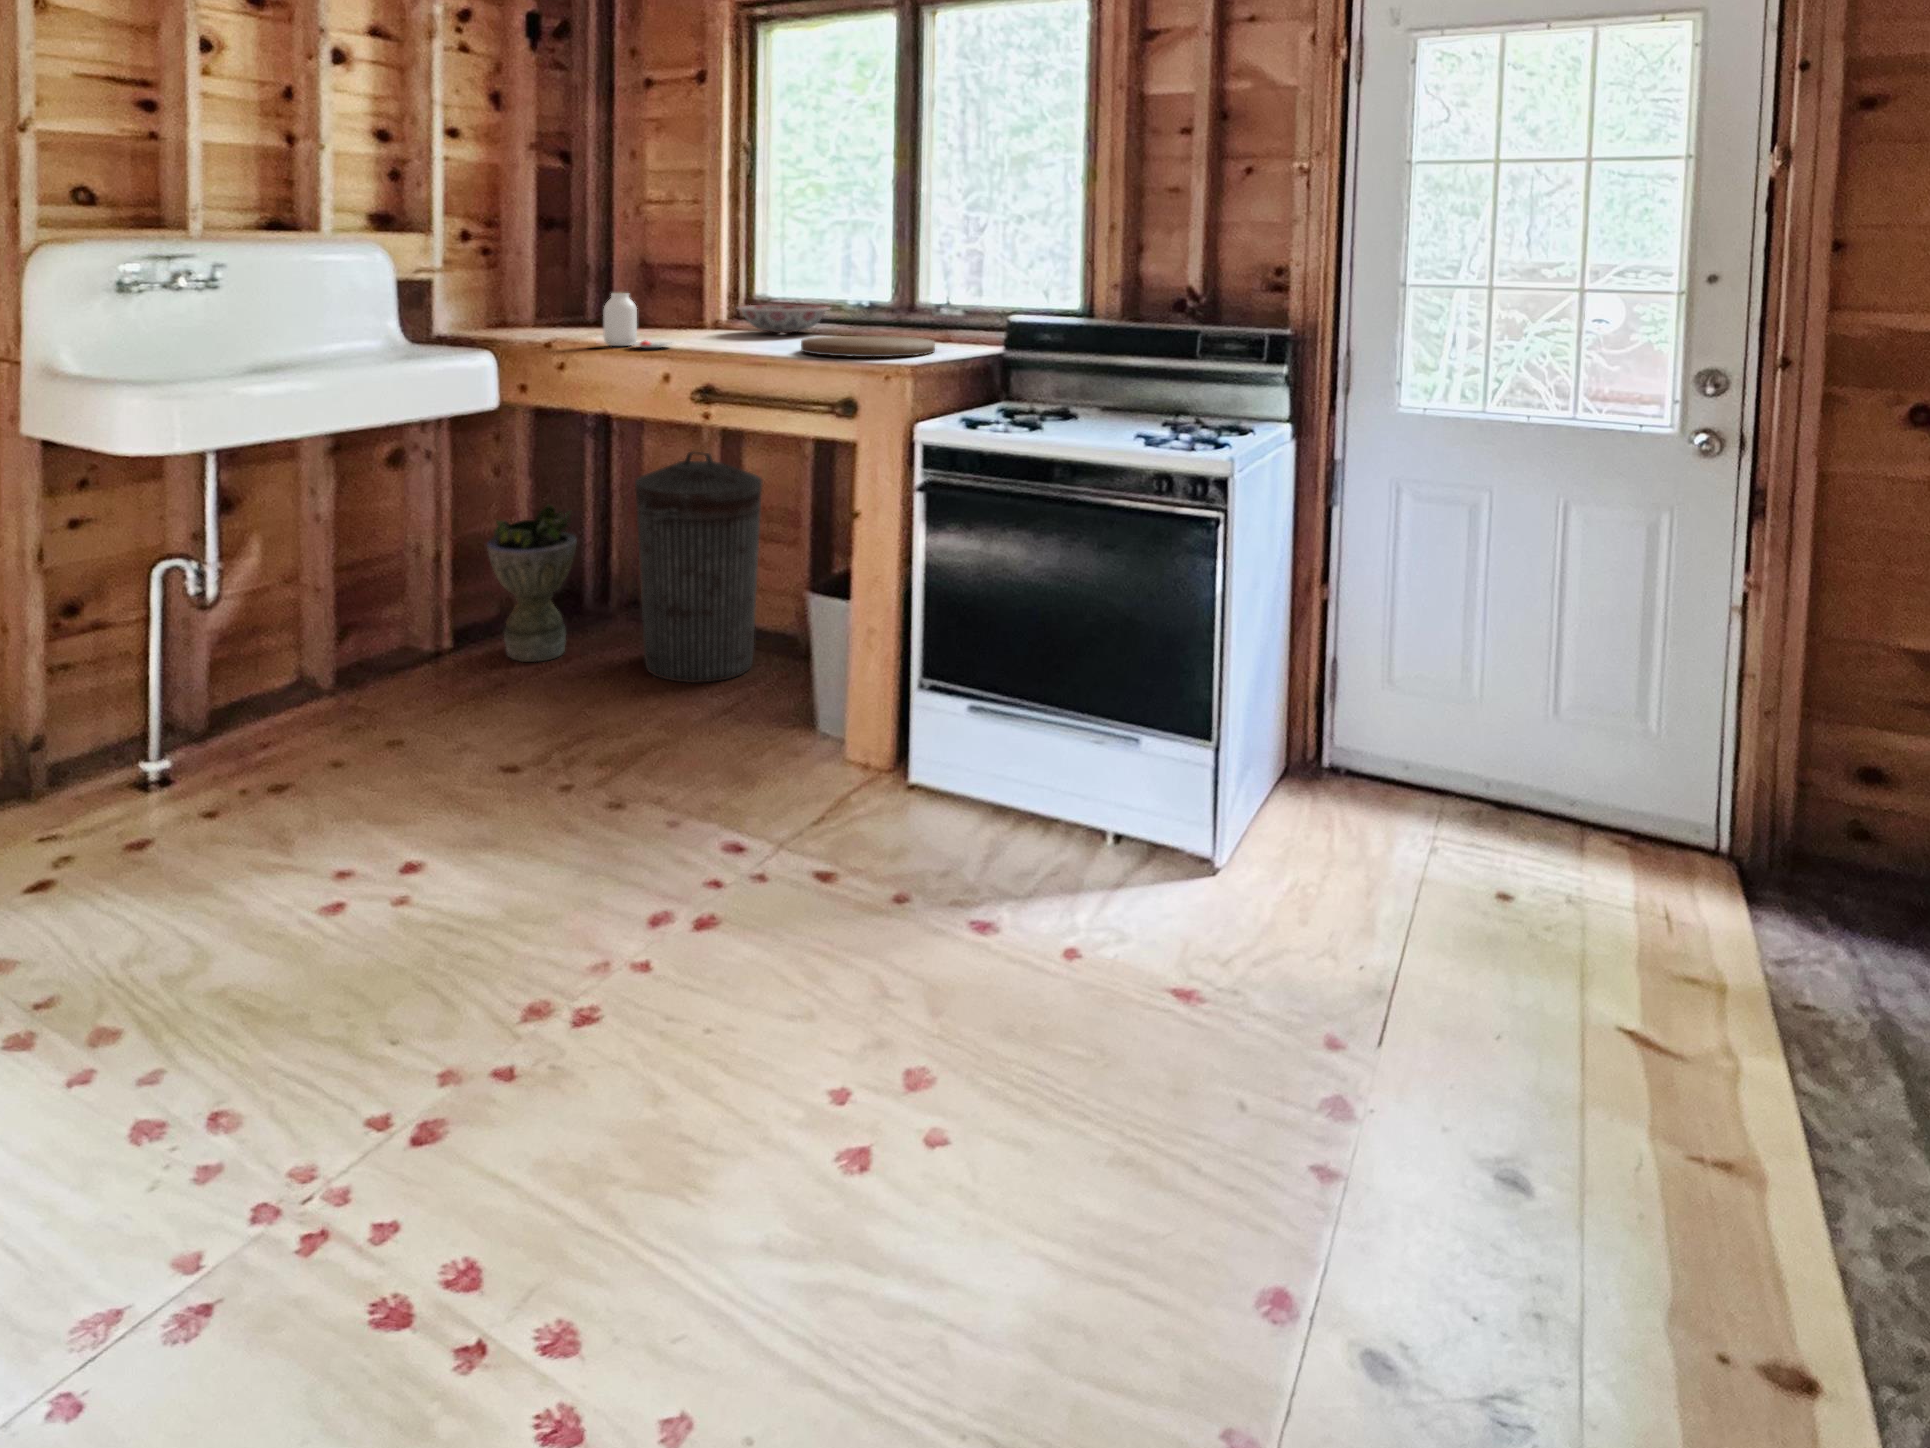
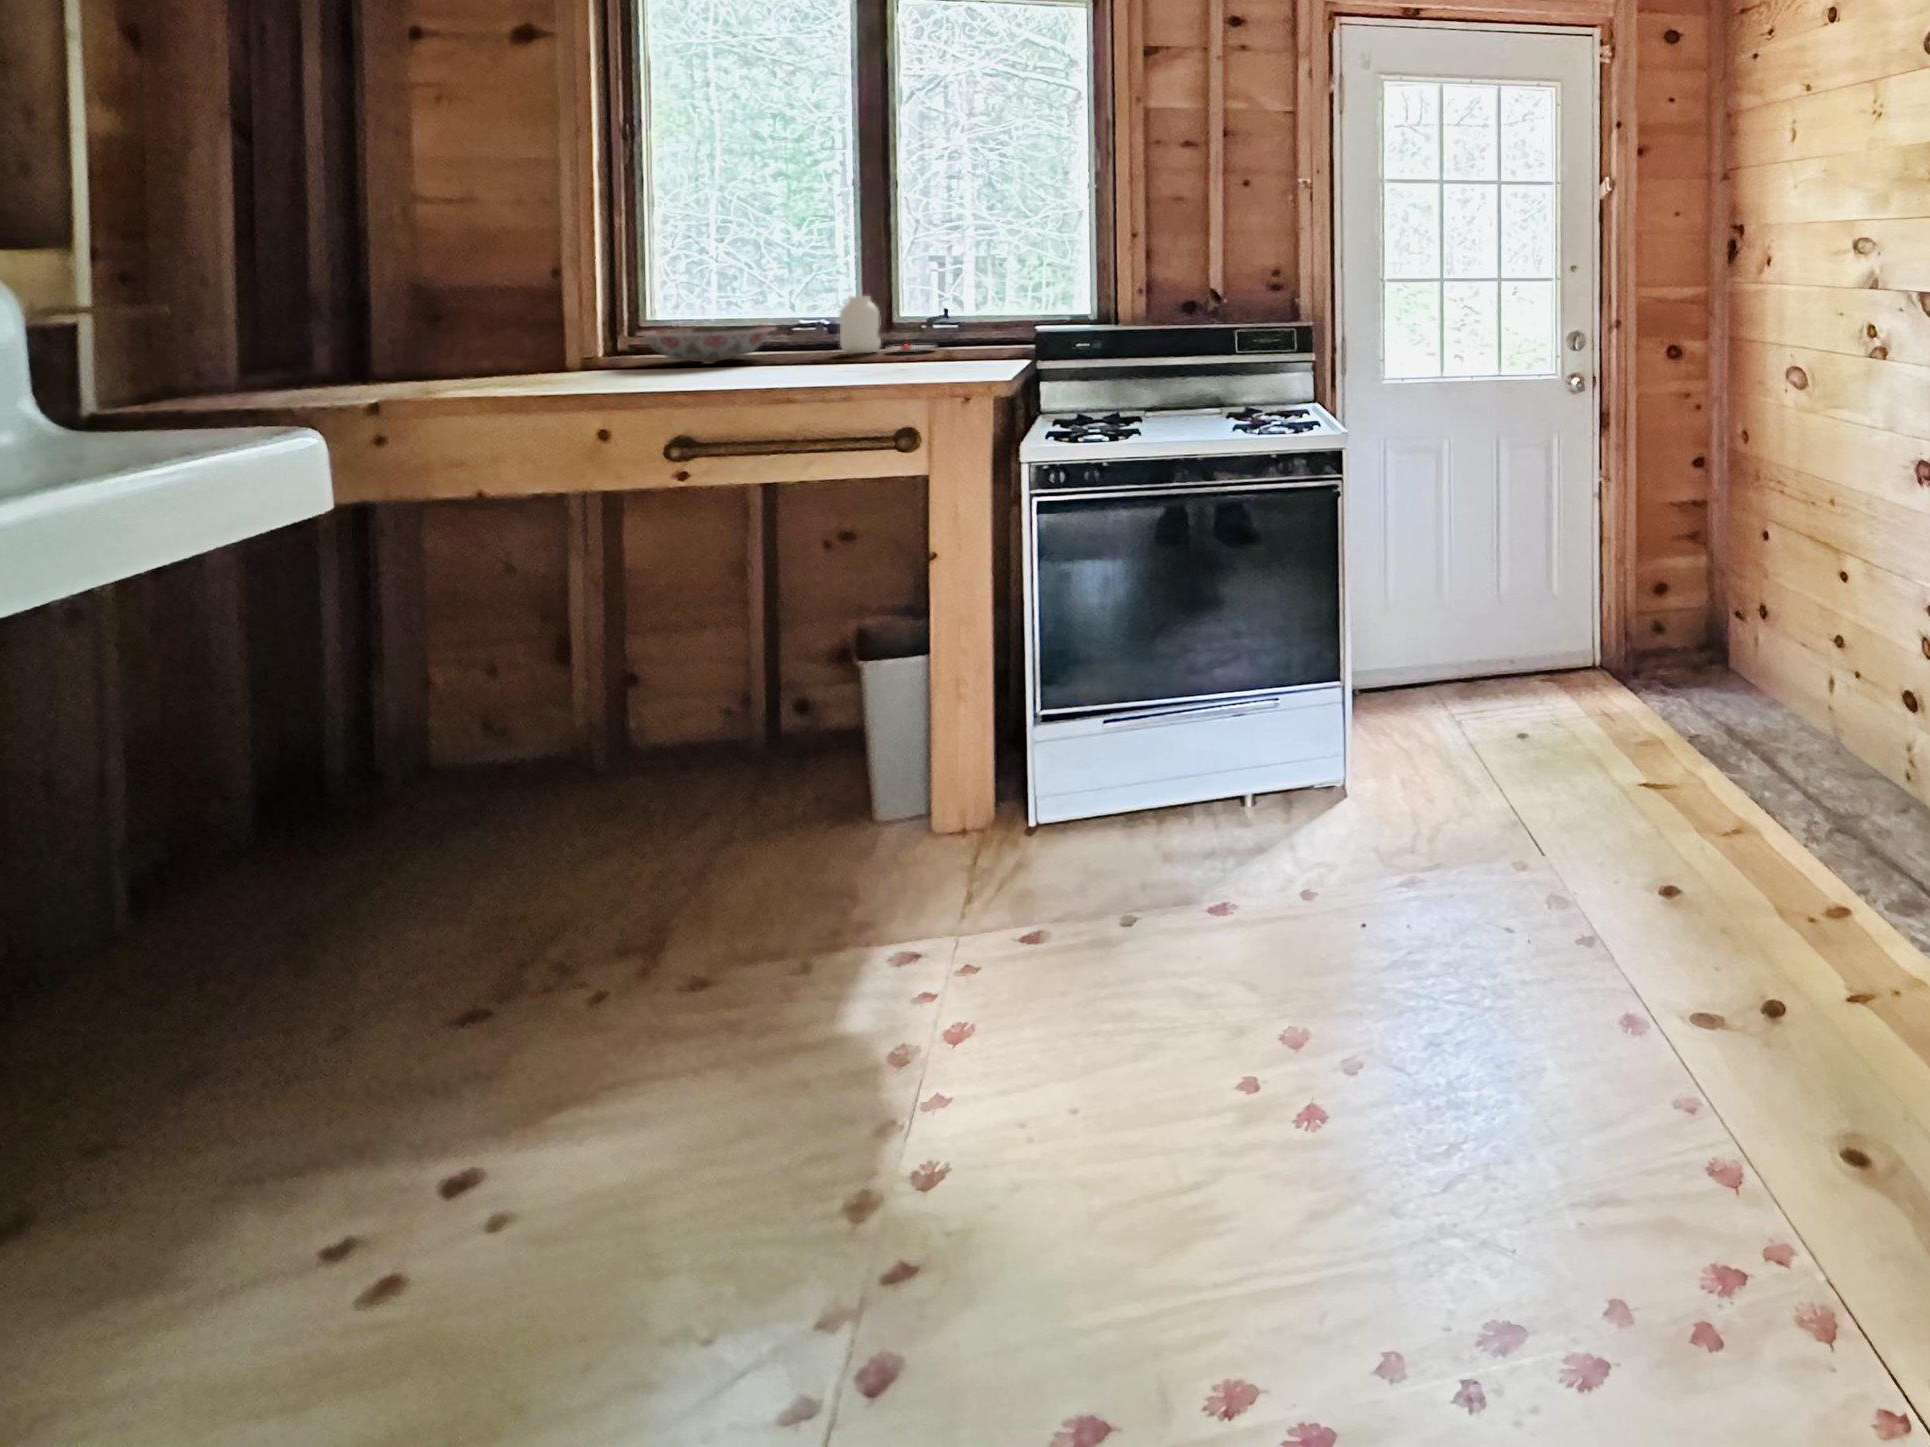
jar: present [603,293,671,348] -> present [835,296,933,356]
cutting board: present [801,336,935,357] -> none [804,353,975,379]
trash can: present [635,452,763,683] -> none [489,525,700,840]
planter: present [487,505,577,662] -> none [167,649,365,904]

